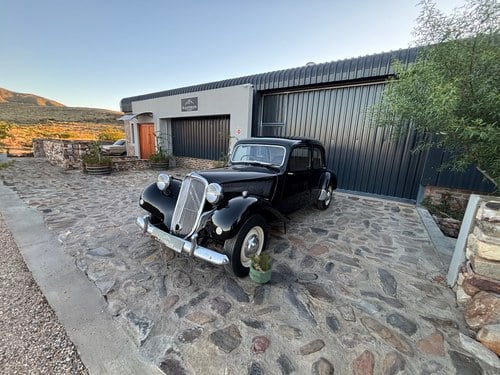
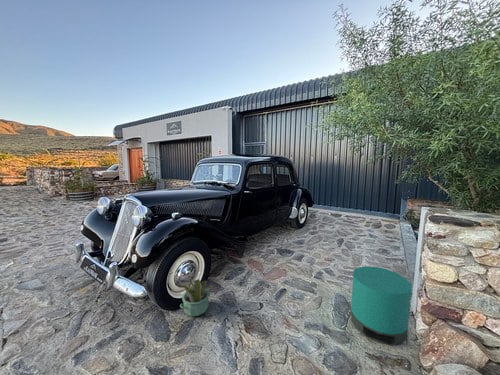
trash can: none [398,245,464,311] -> present [351,266,411,345]

